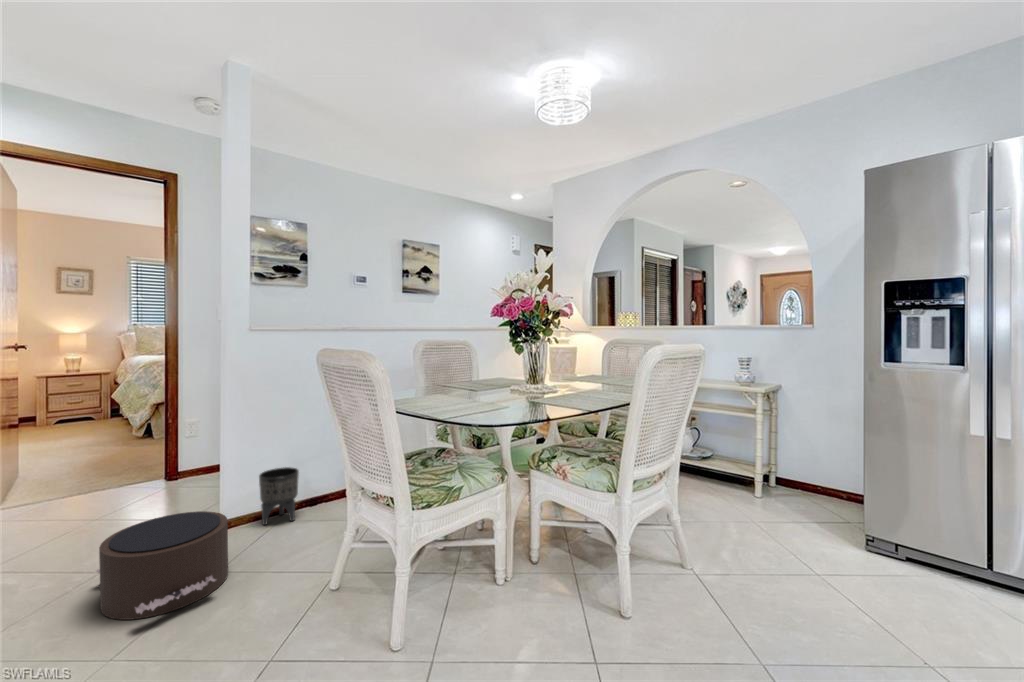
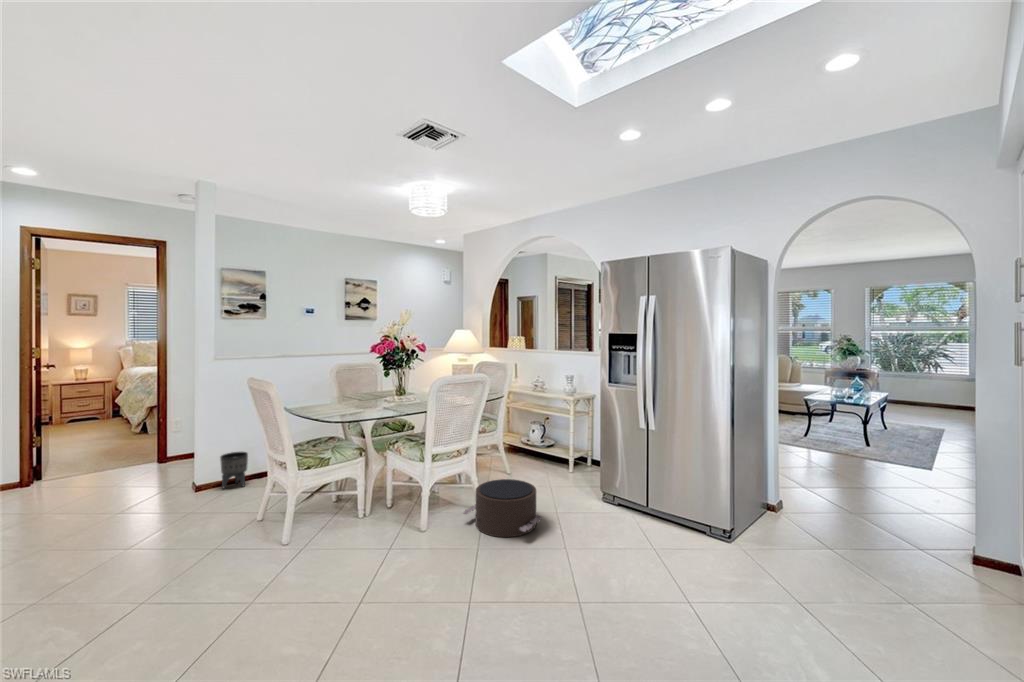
pouf: present [96,511,228,620] -> present [463,479,542,537]

